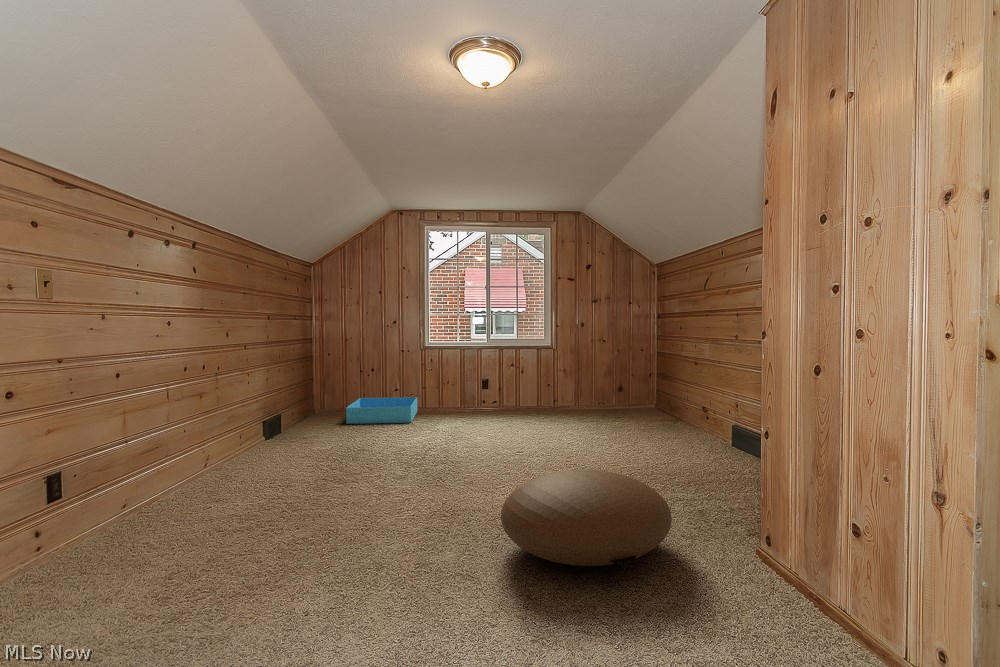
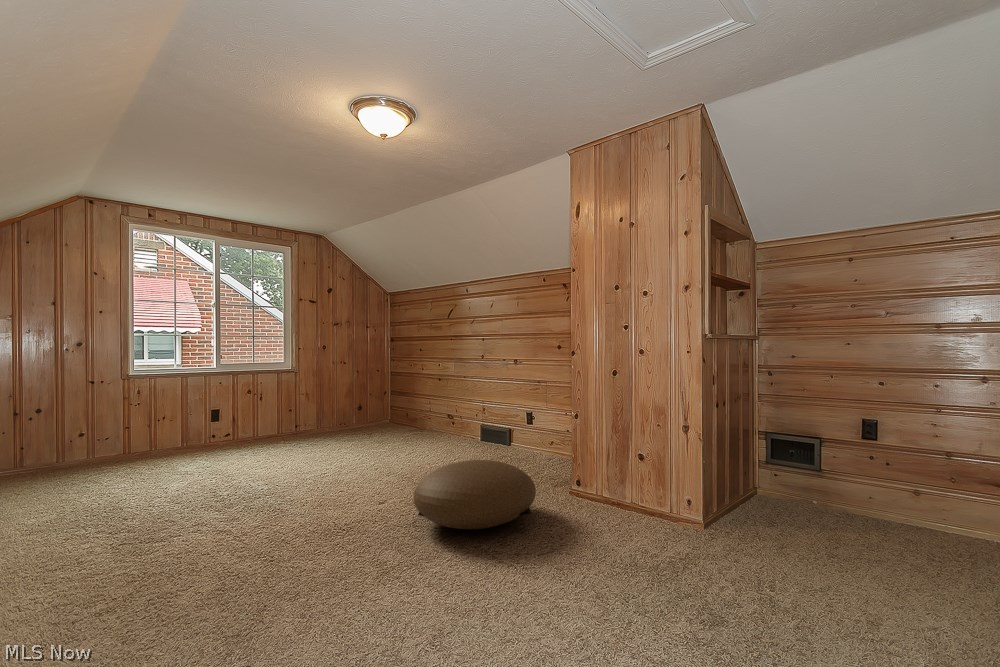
storage bin: present [346,397,417,424] -> none [23,440,136,487]

